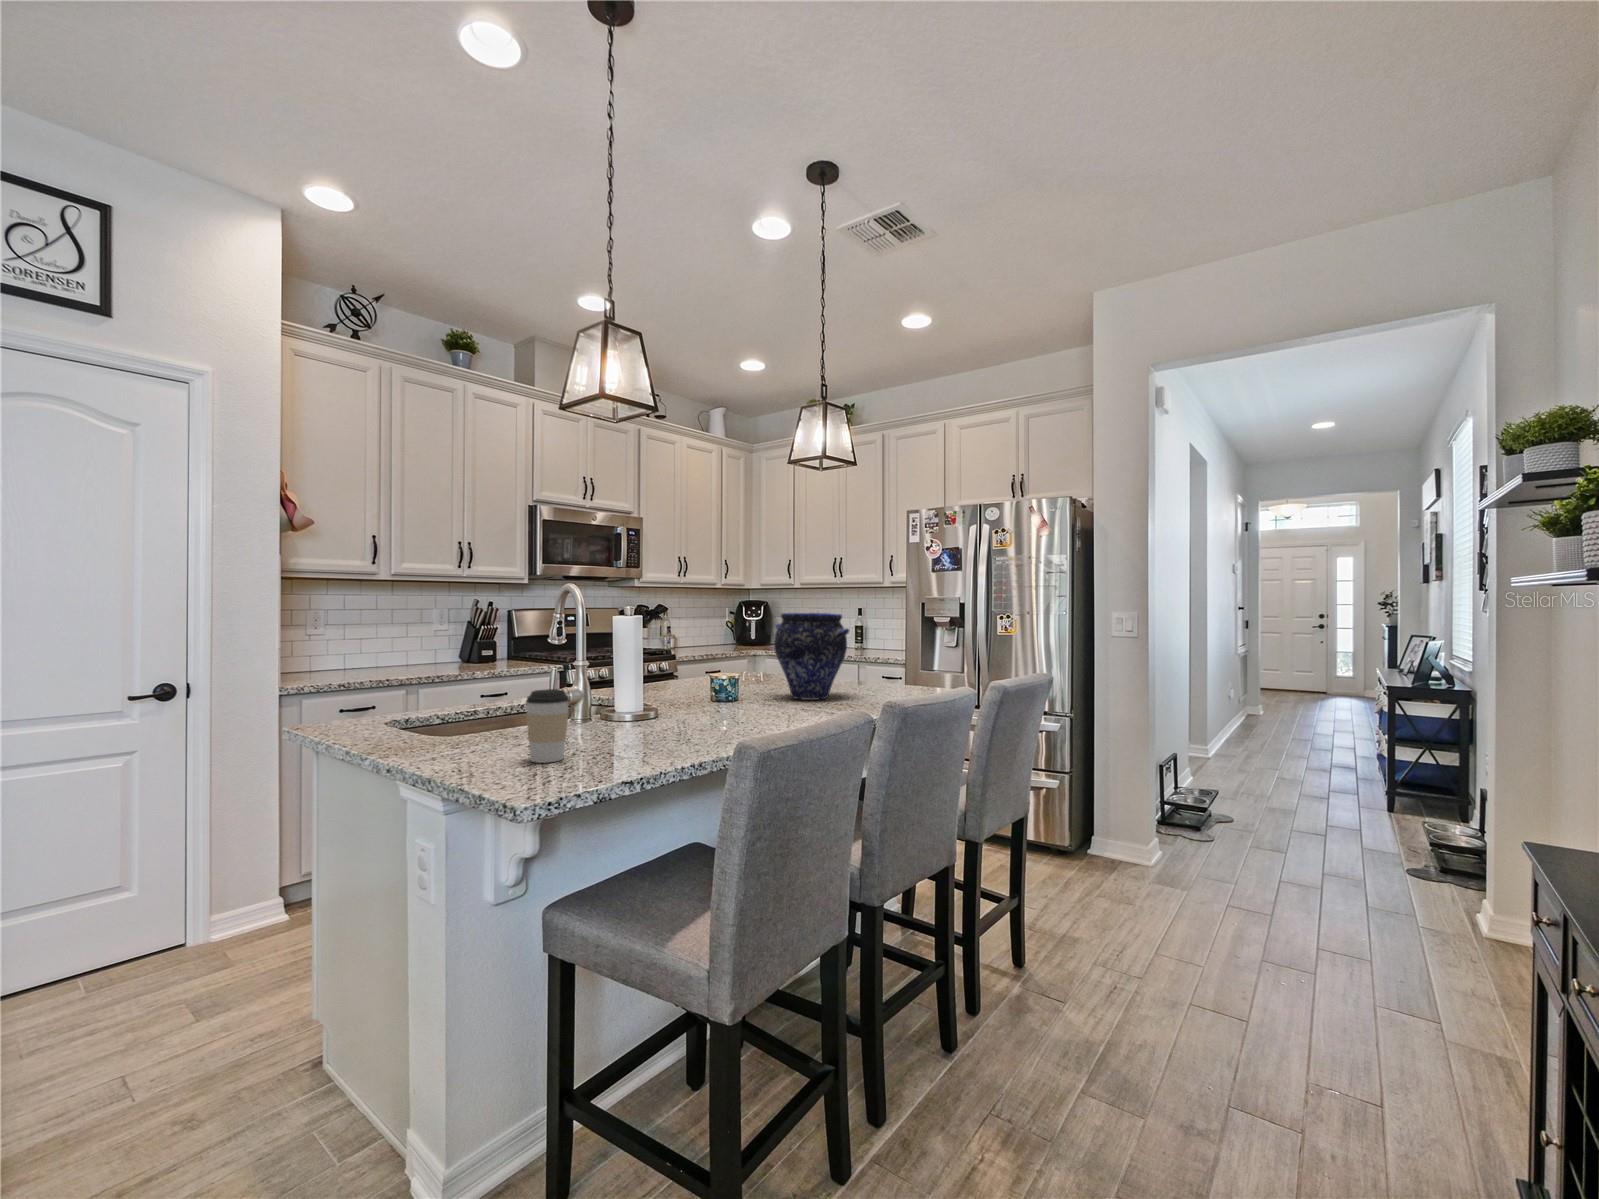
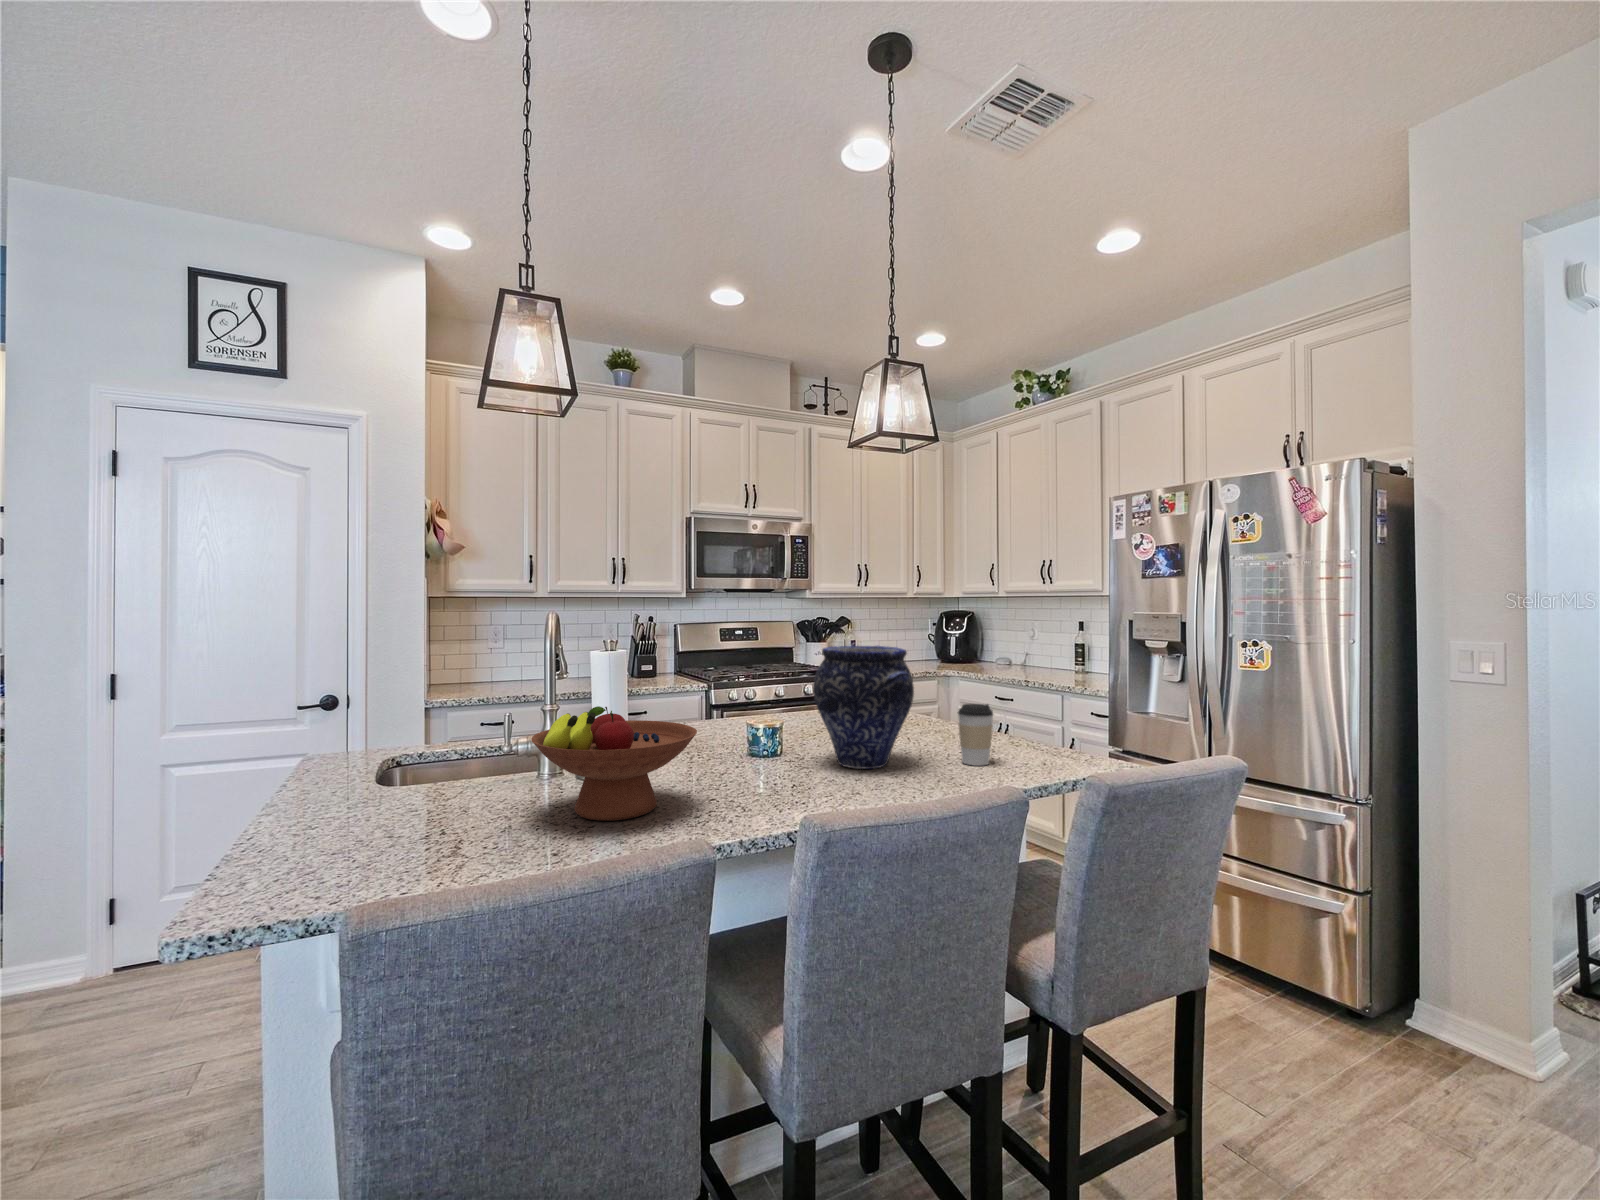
fruit bowl: none [634,650,753,730] -> present [531,706,697,821]
coffee cup: present [526,689,569,763] -> present [958,704,993,766]

